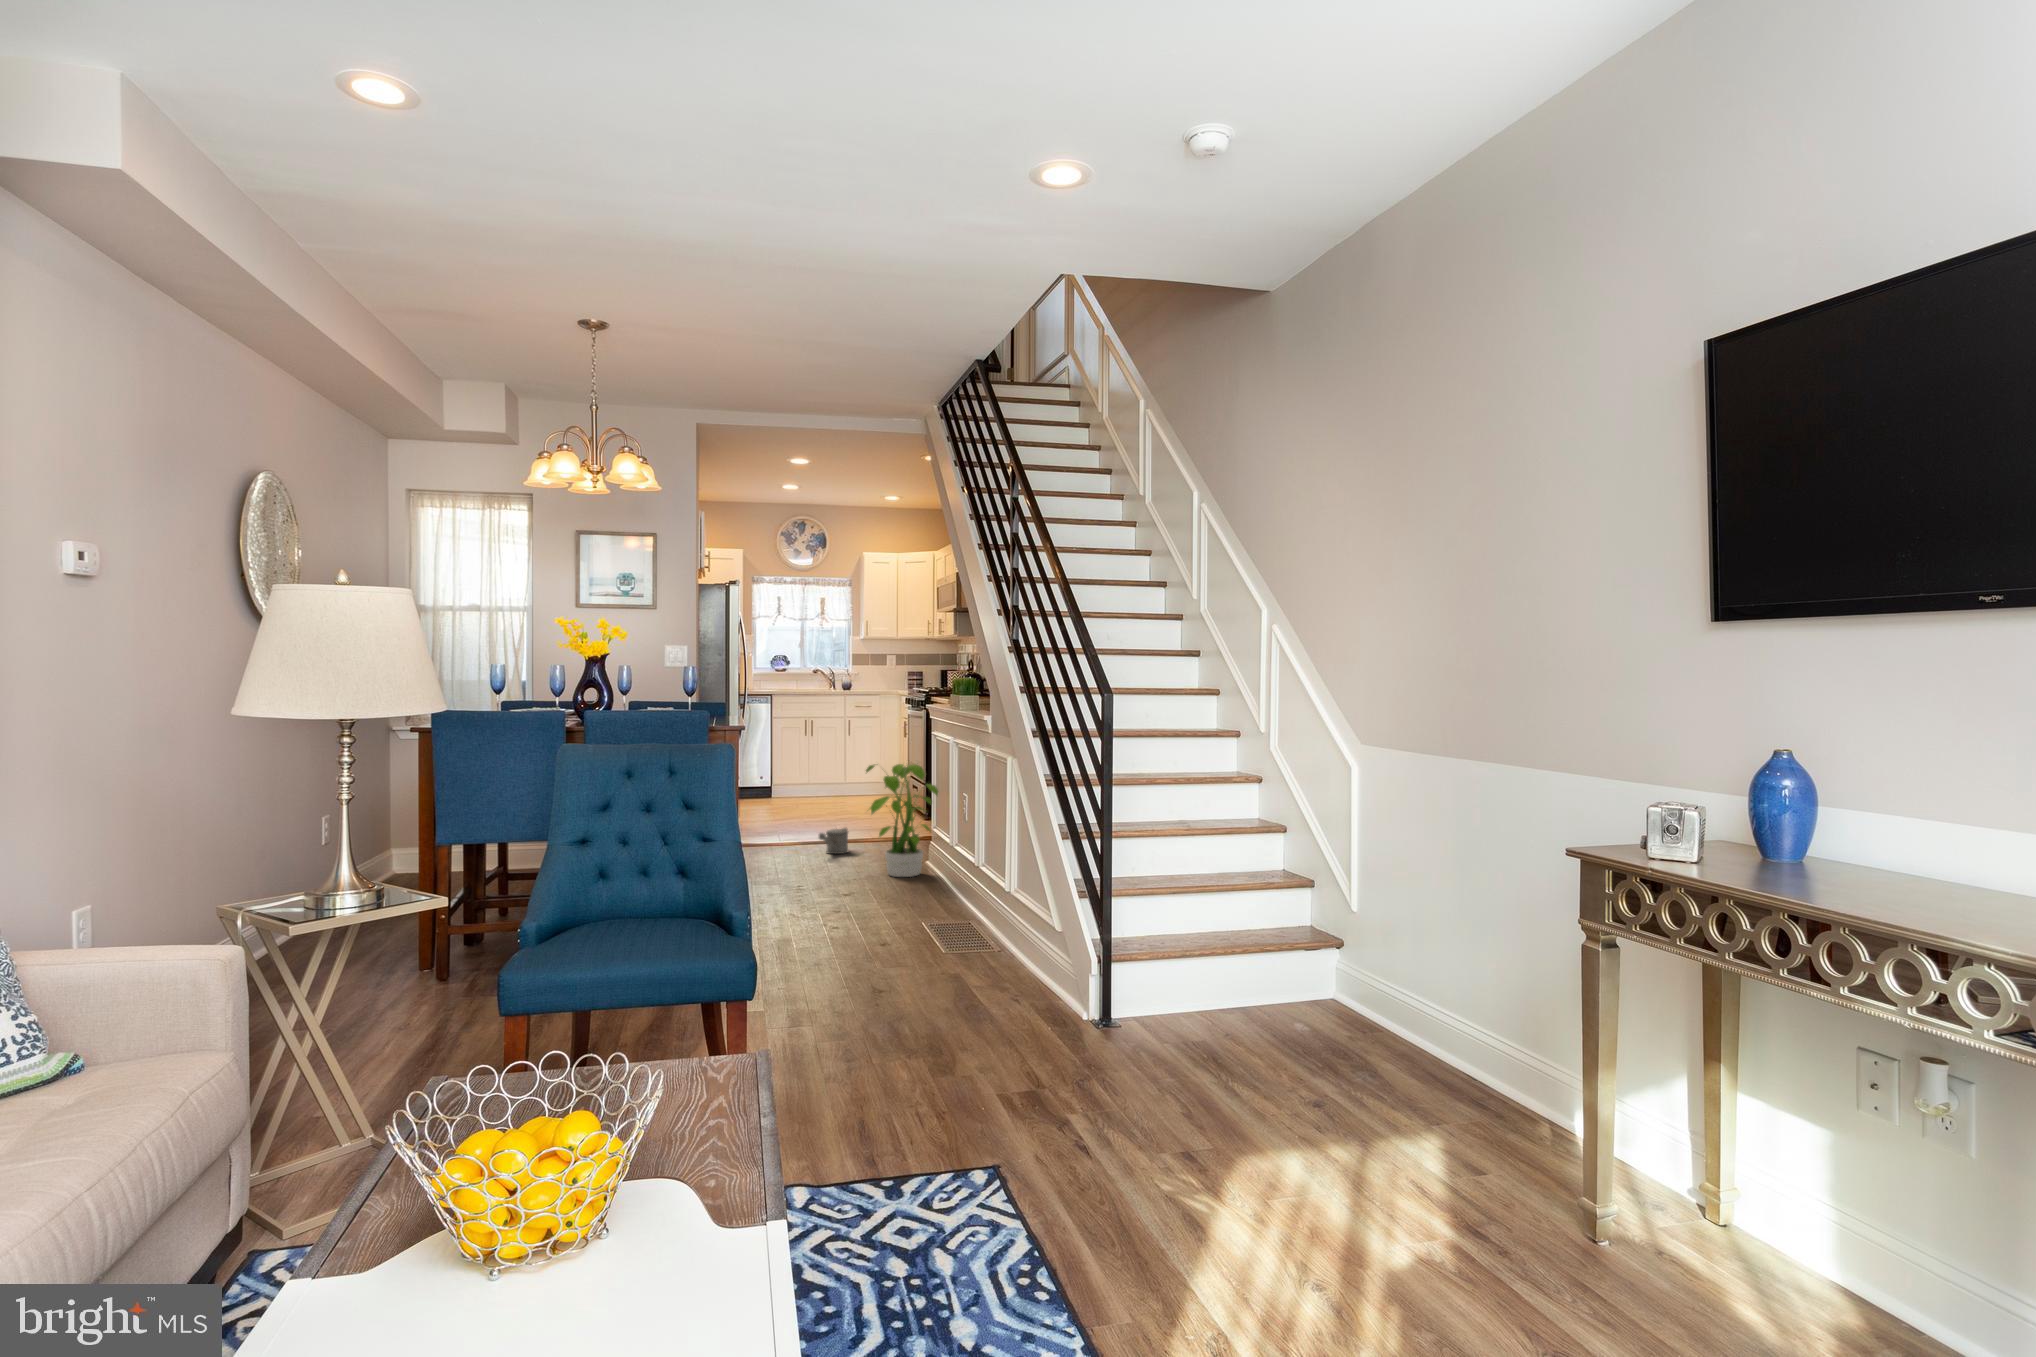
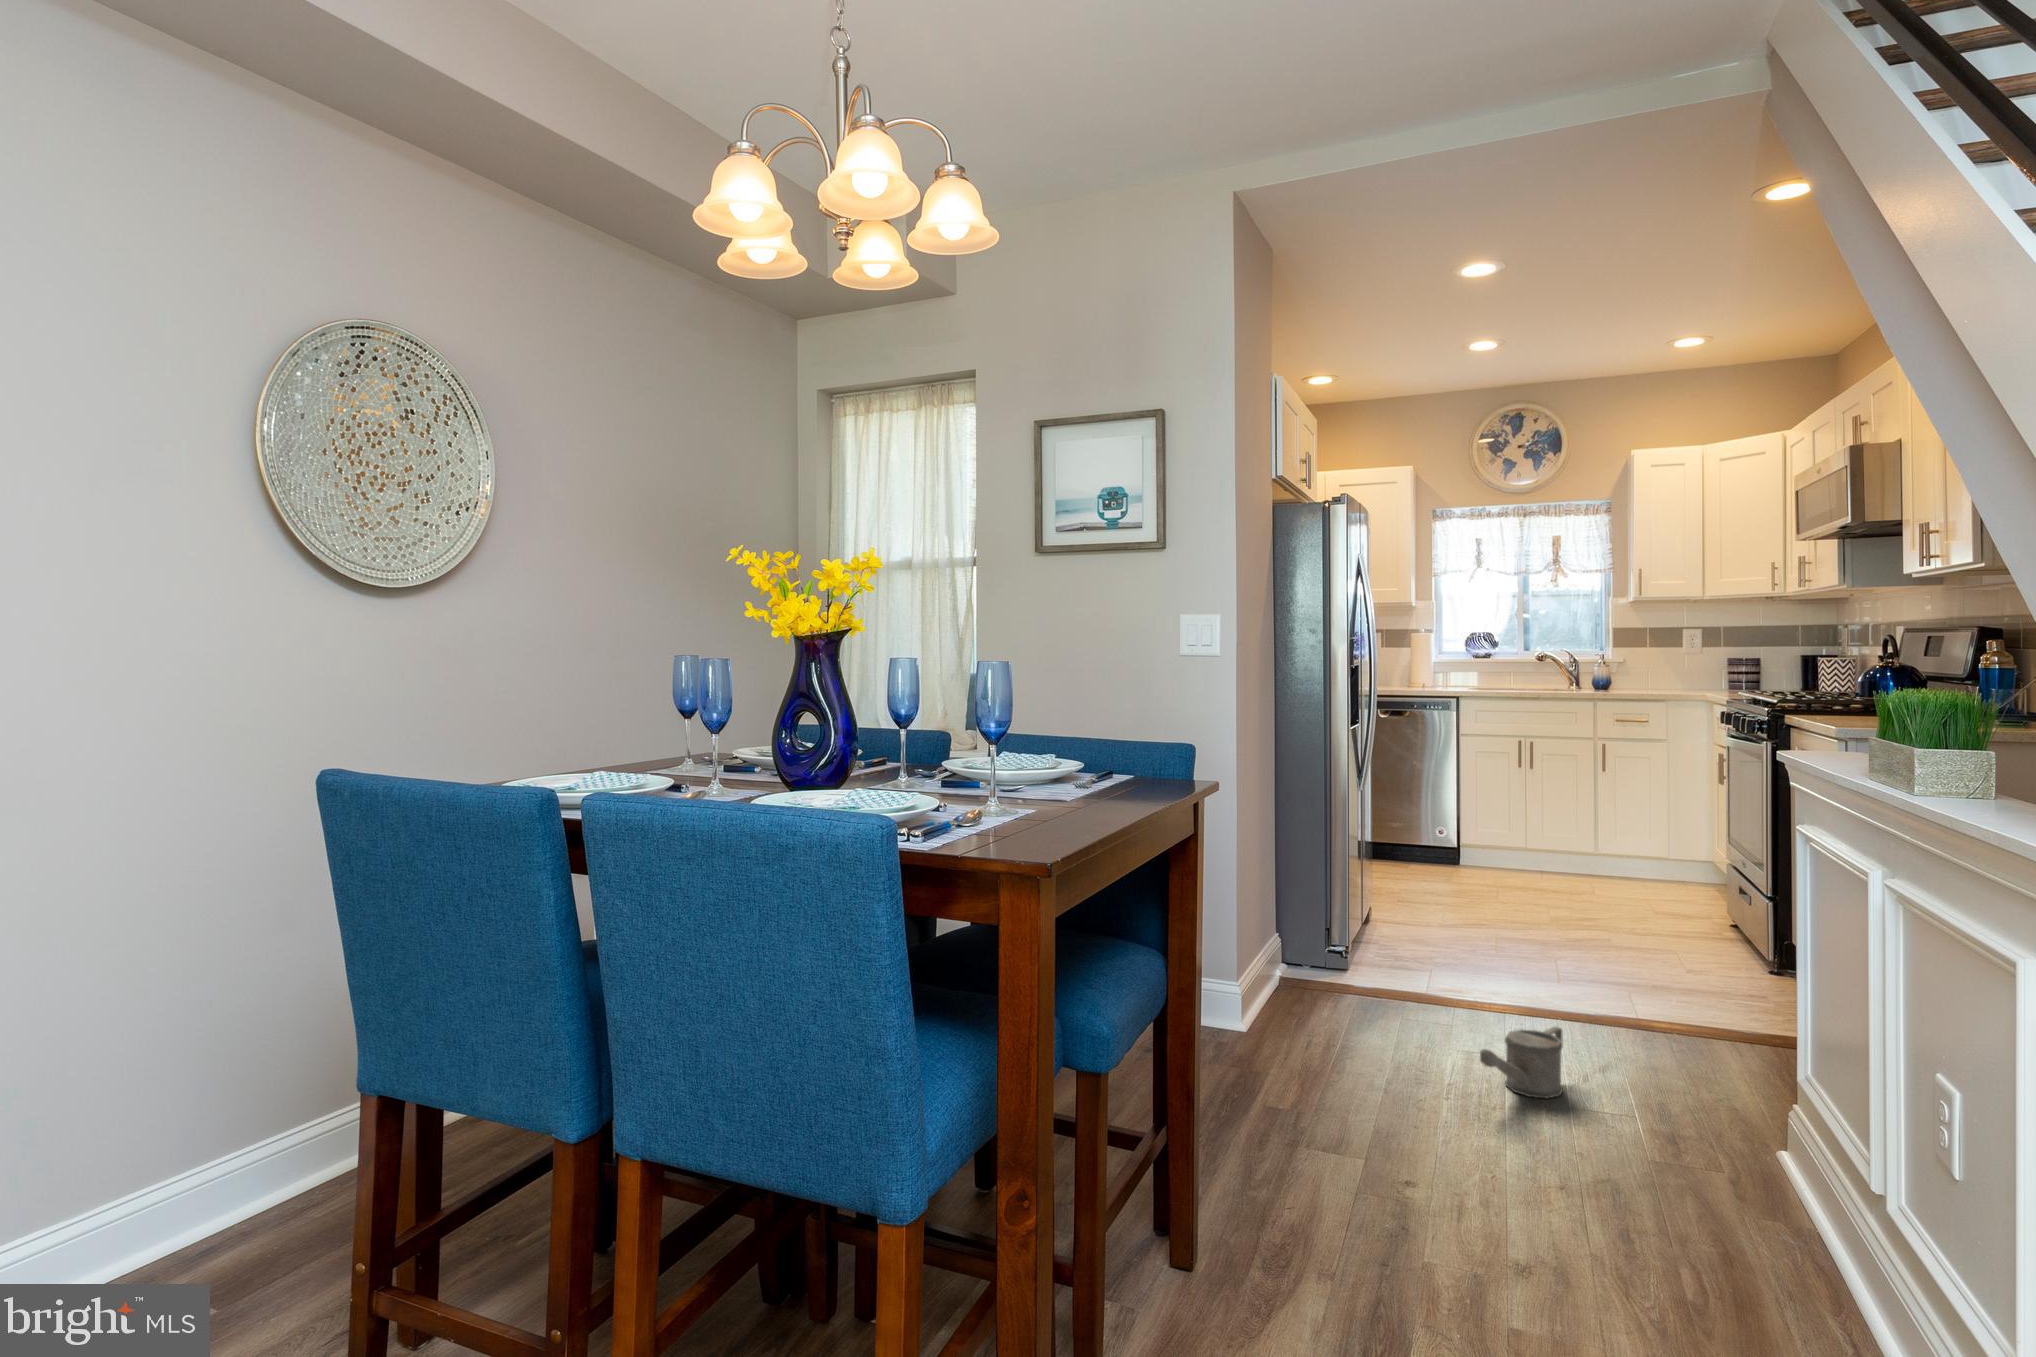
potted plant: present [866,764,938,877] -> none [1590,929,1853,1303]

